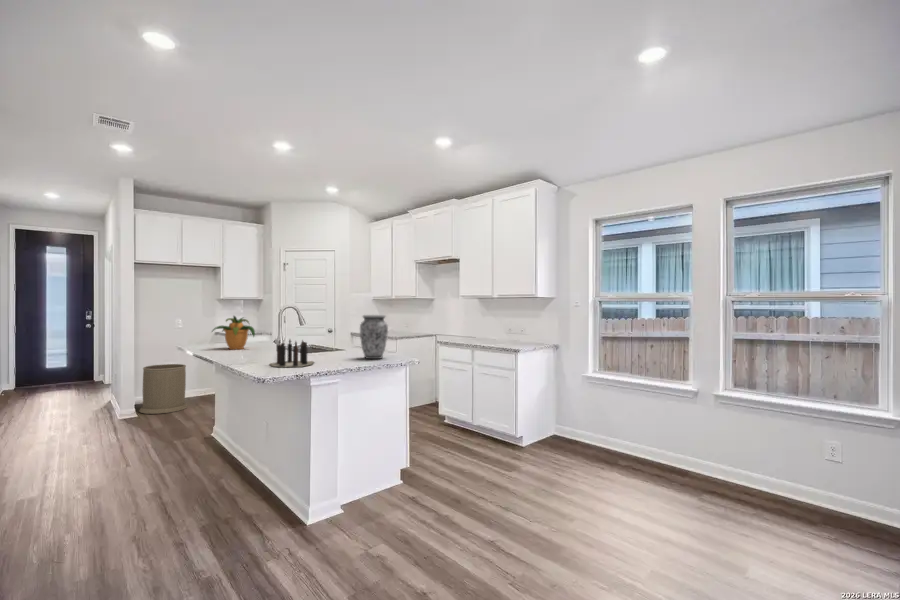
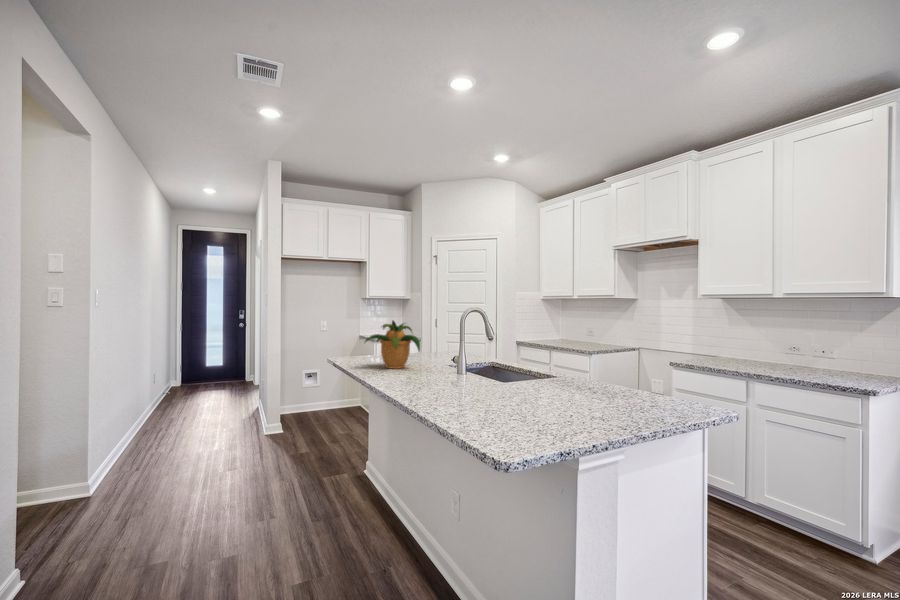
vase: present [360,315,388,359] -> none [615,325,671,409]
candle: present [270,340,313,367] -> none [463,368,576,431]
trash can: present [140,364,188,414] -> none [283,372,332,431]

